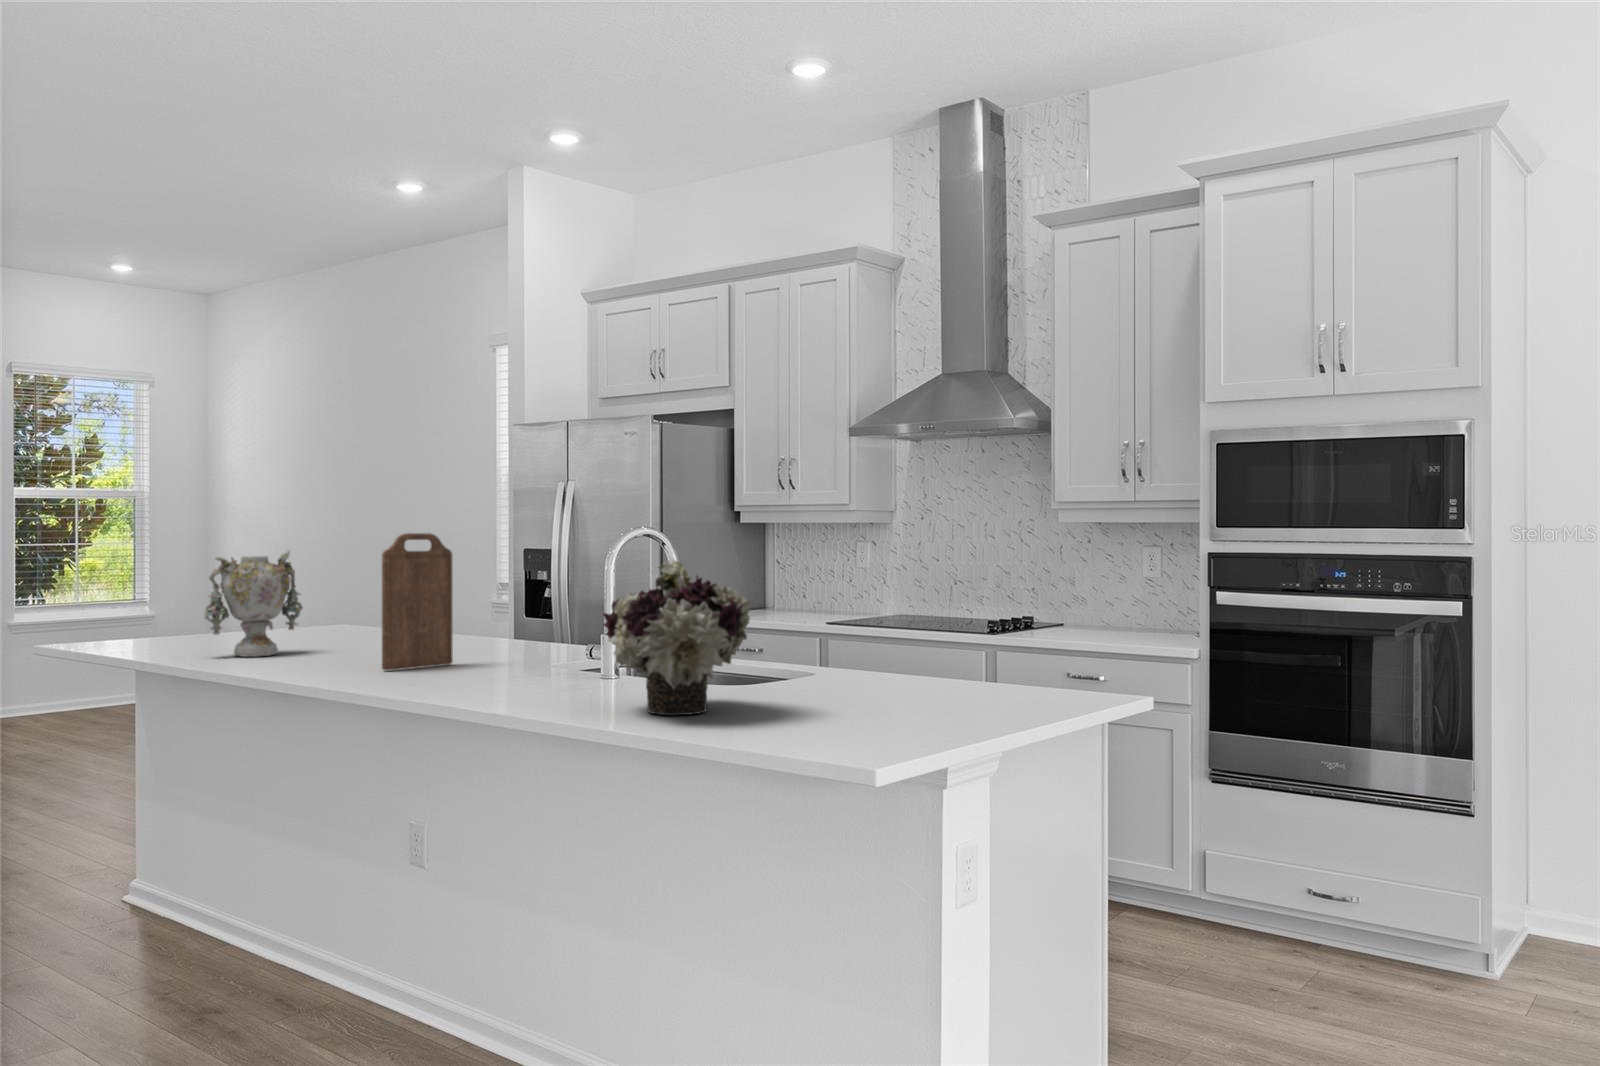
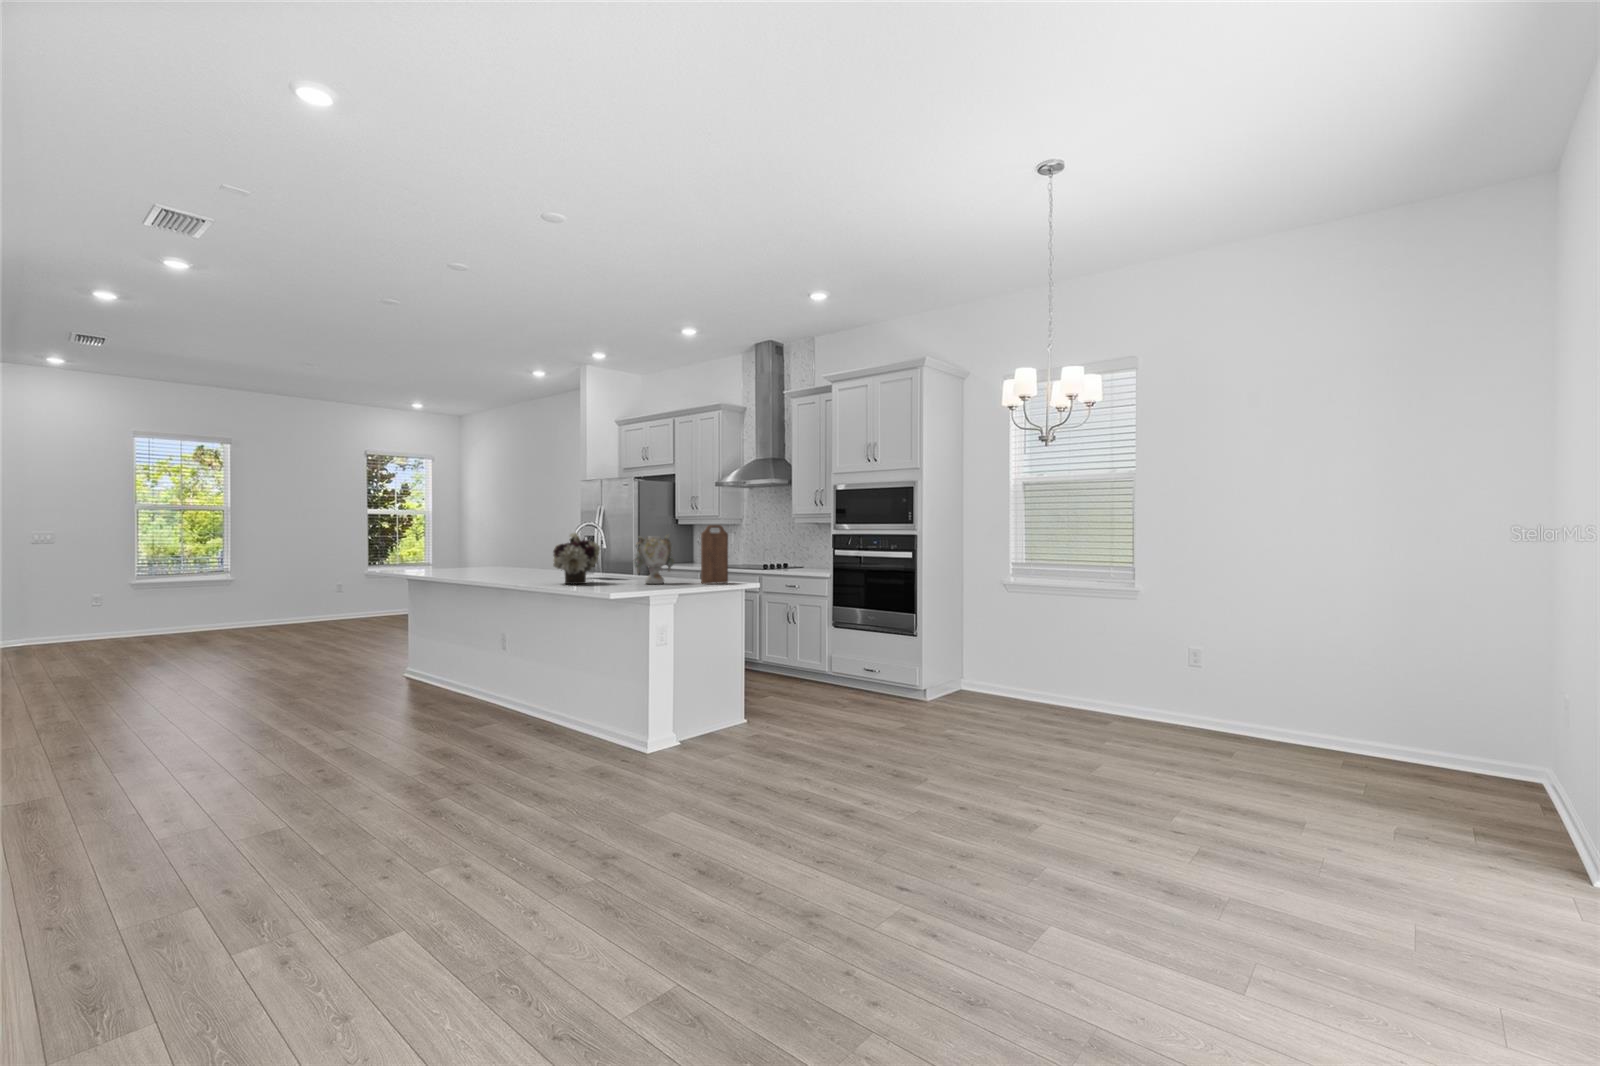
cutting board: present [382,533,453,671] -> present [701,525,728,584]
vase: present [204,550,303,657] -> present [633,534,674,584]

